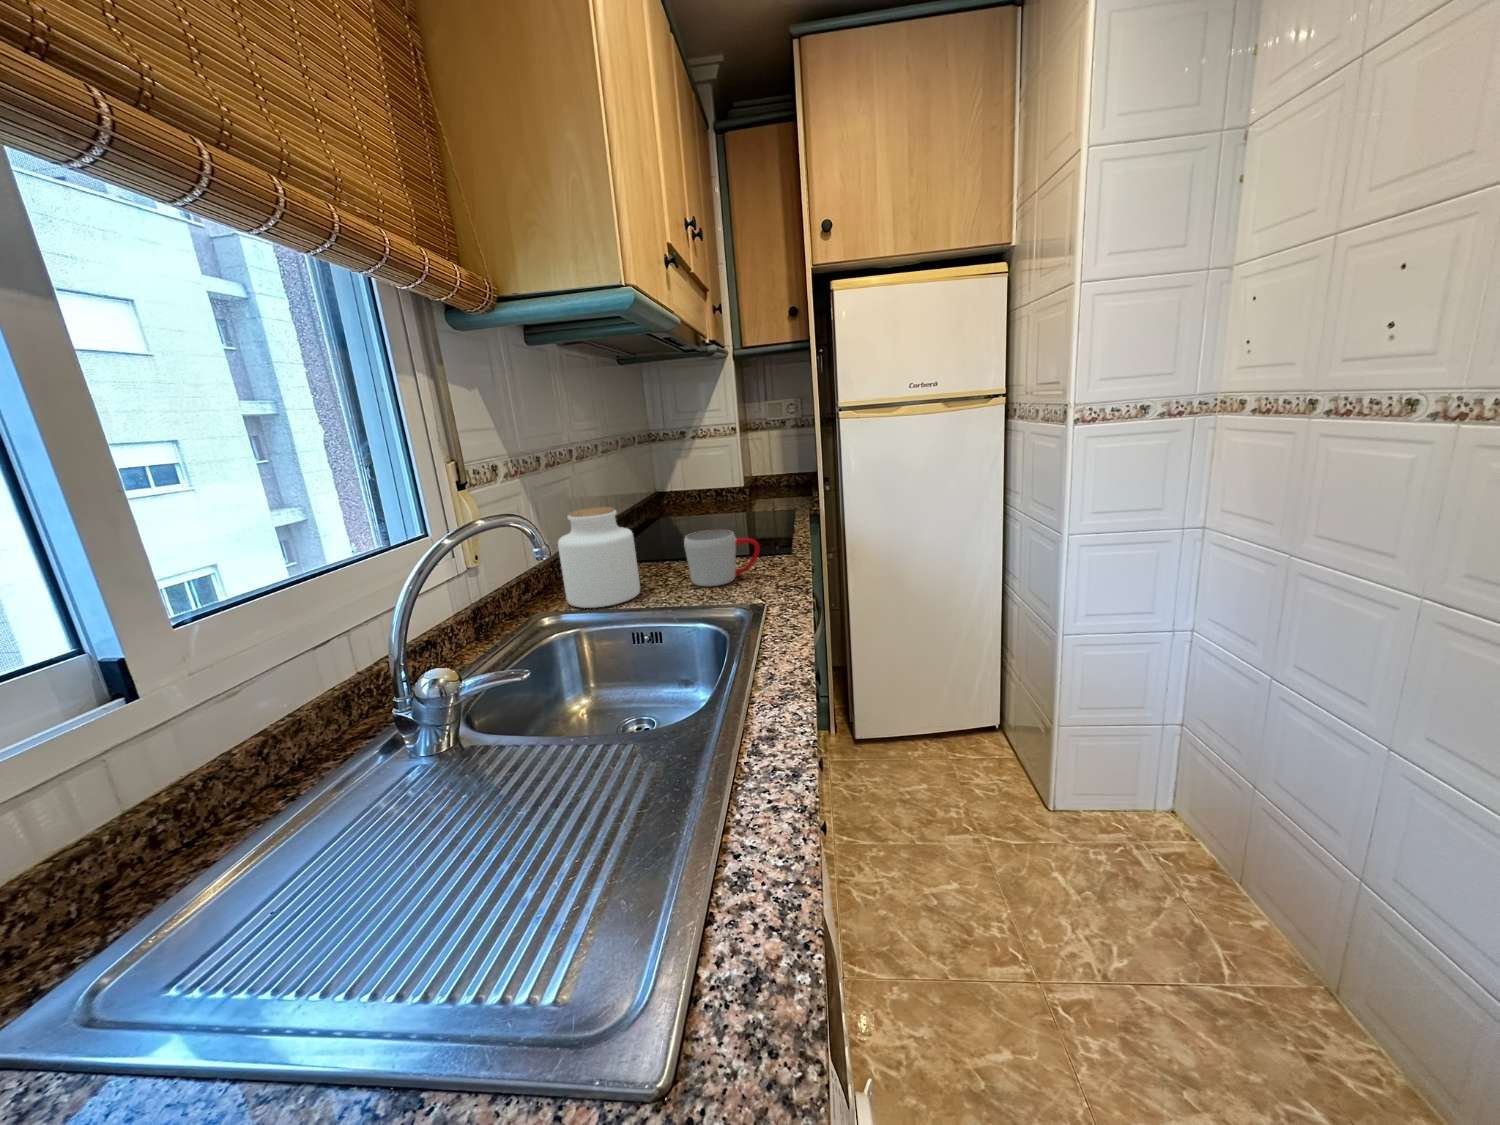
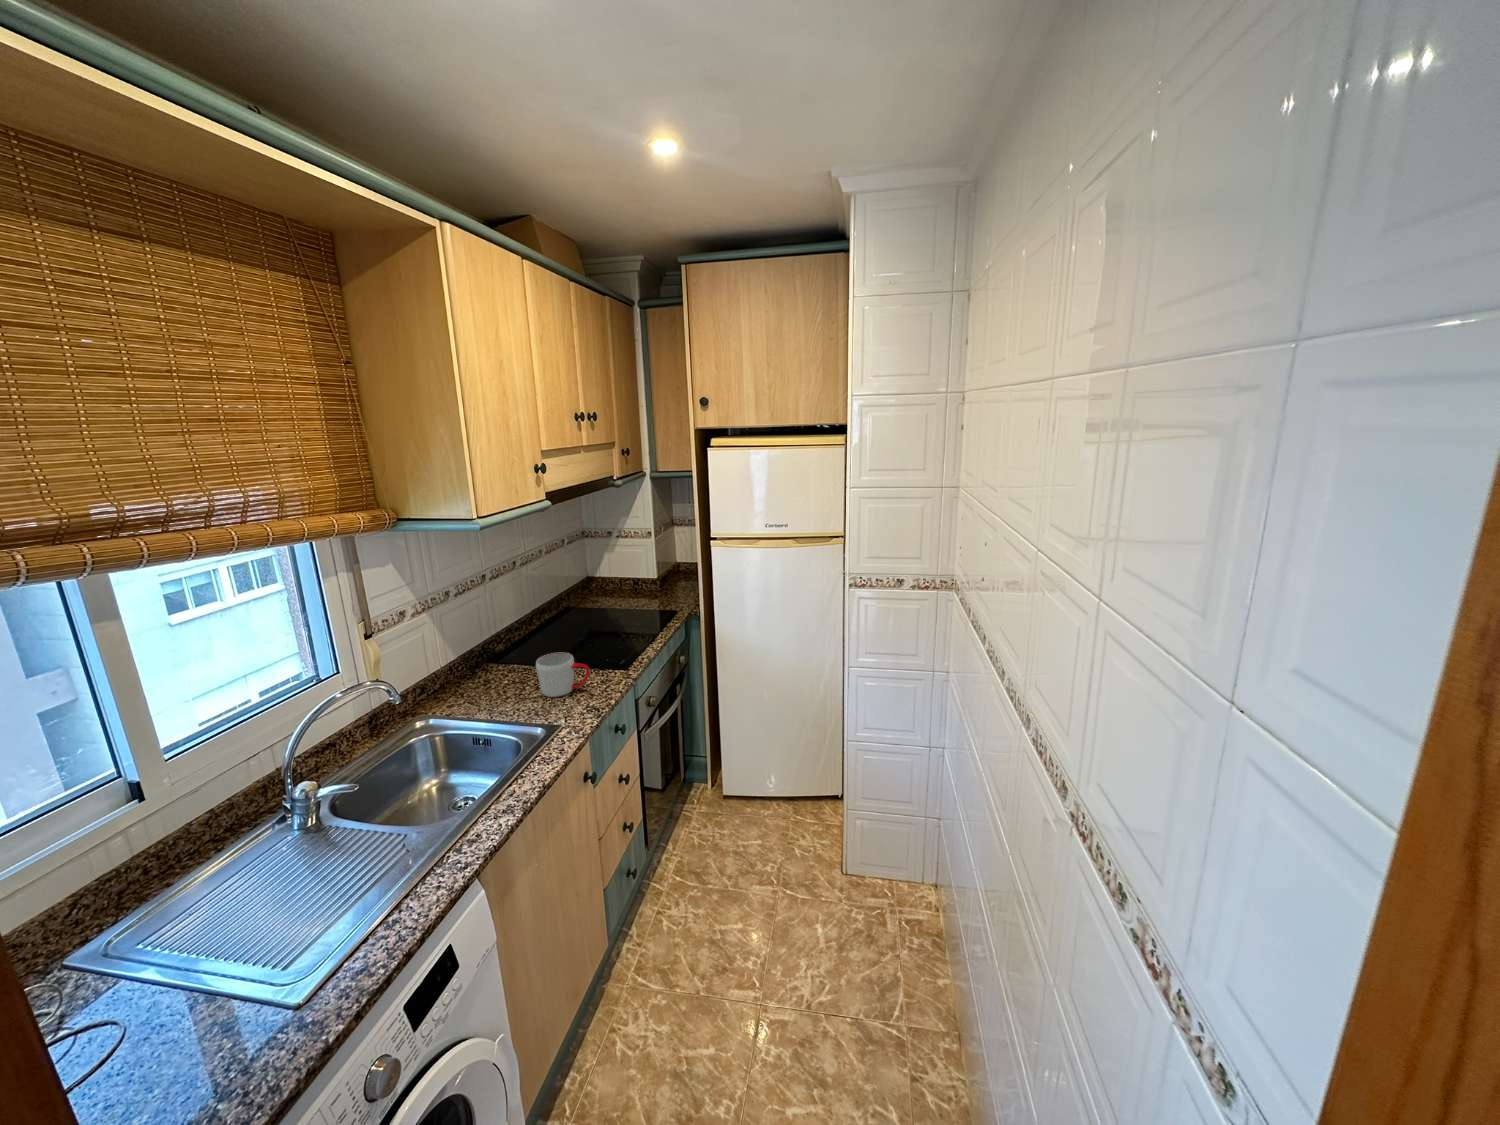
jar: present [558,507,640,608] -> none [443,636,504,709]

